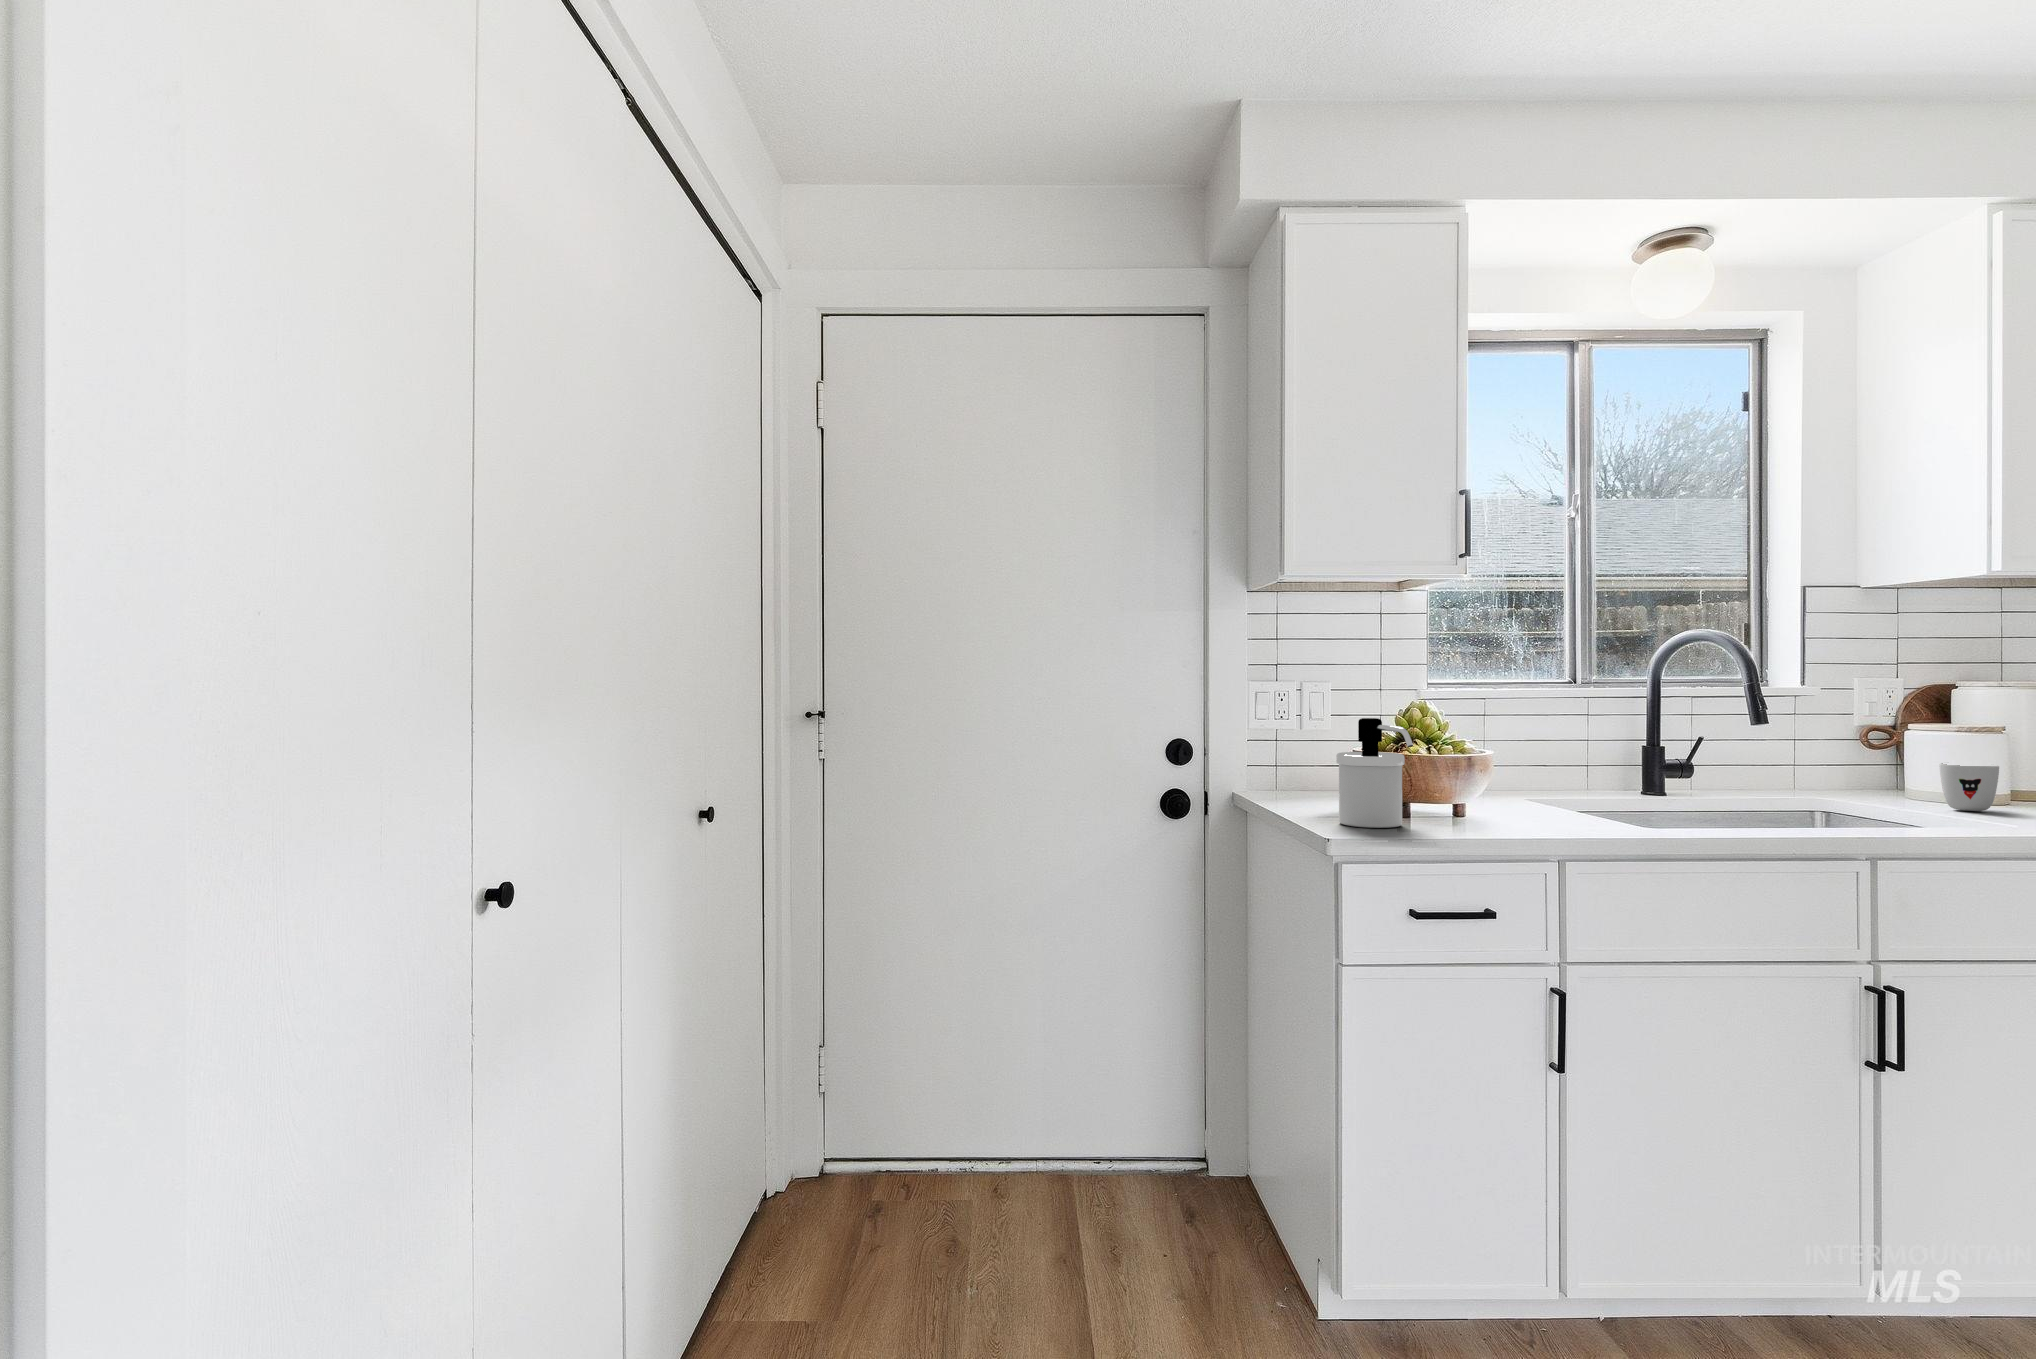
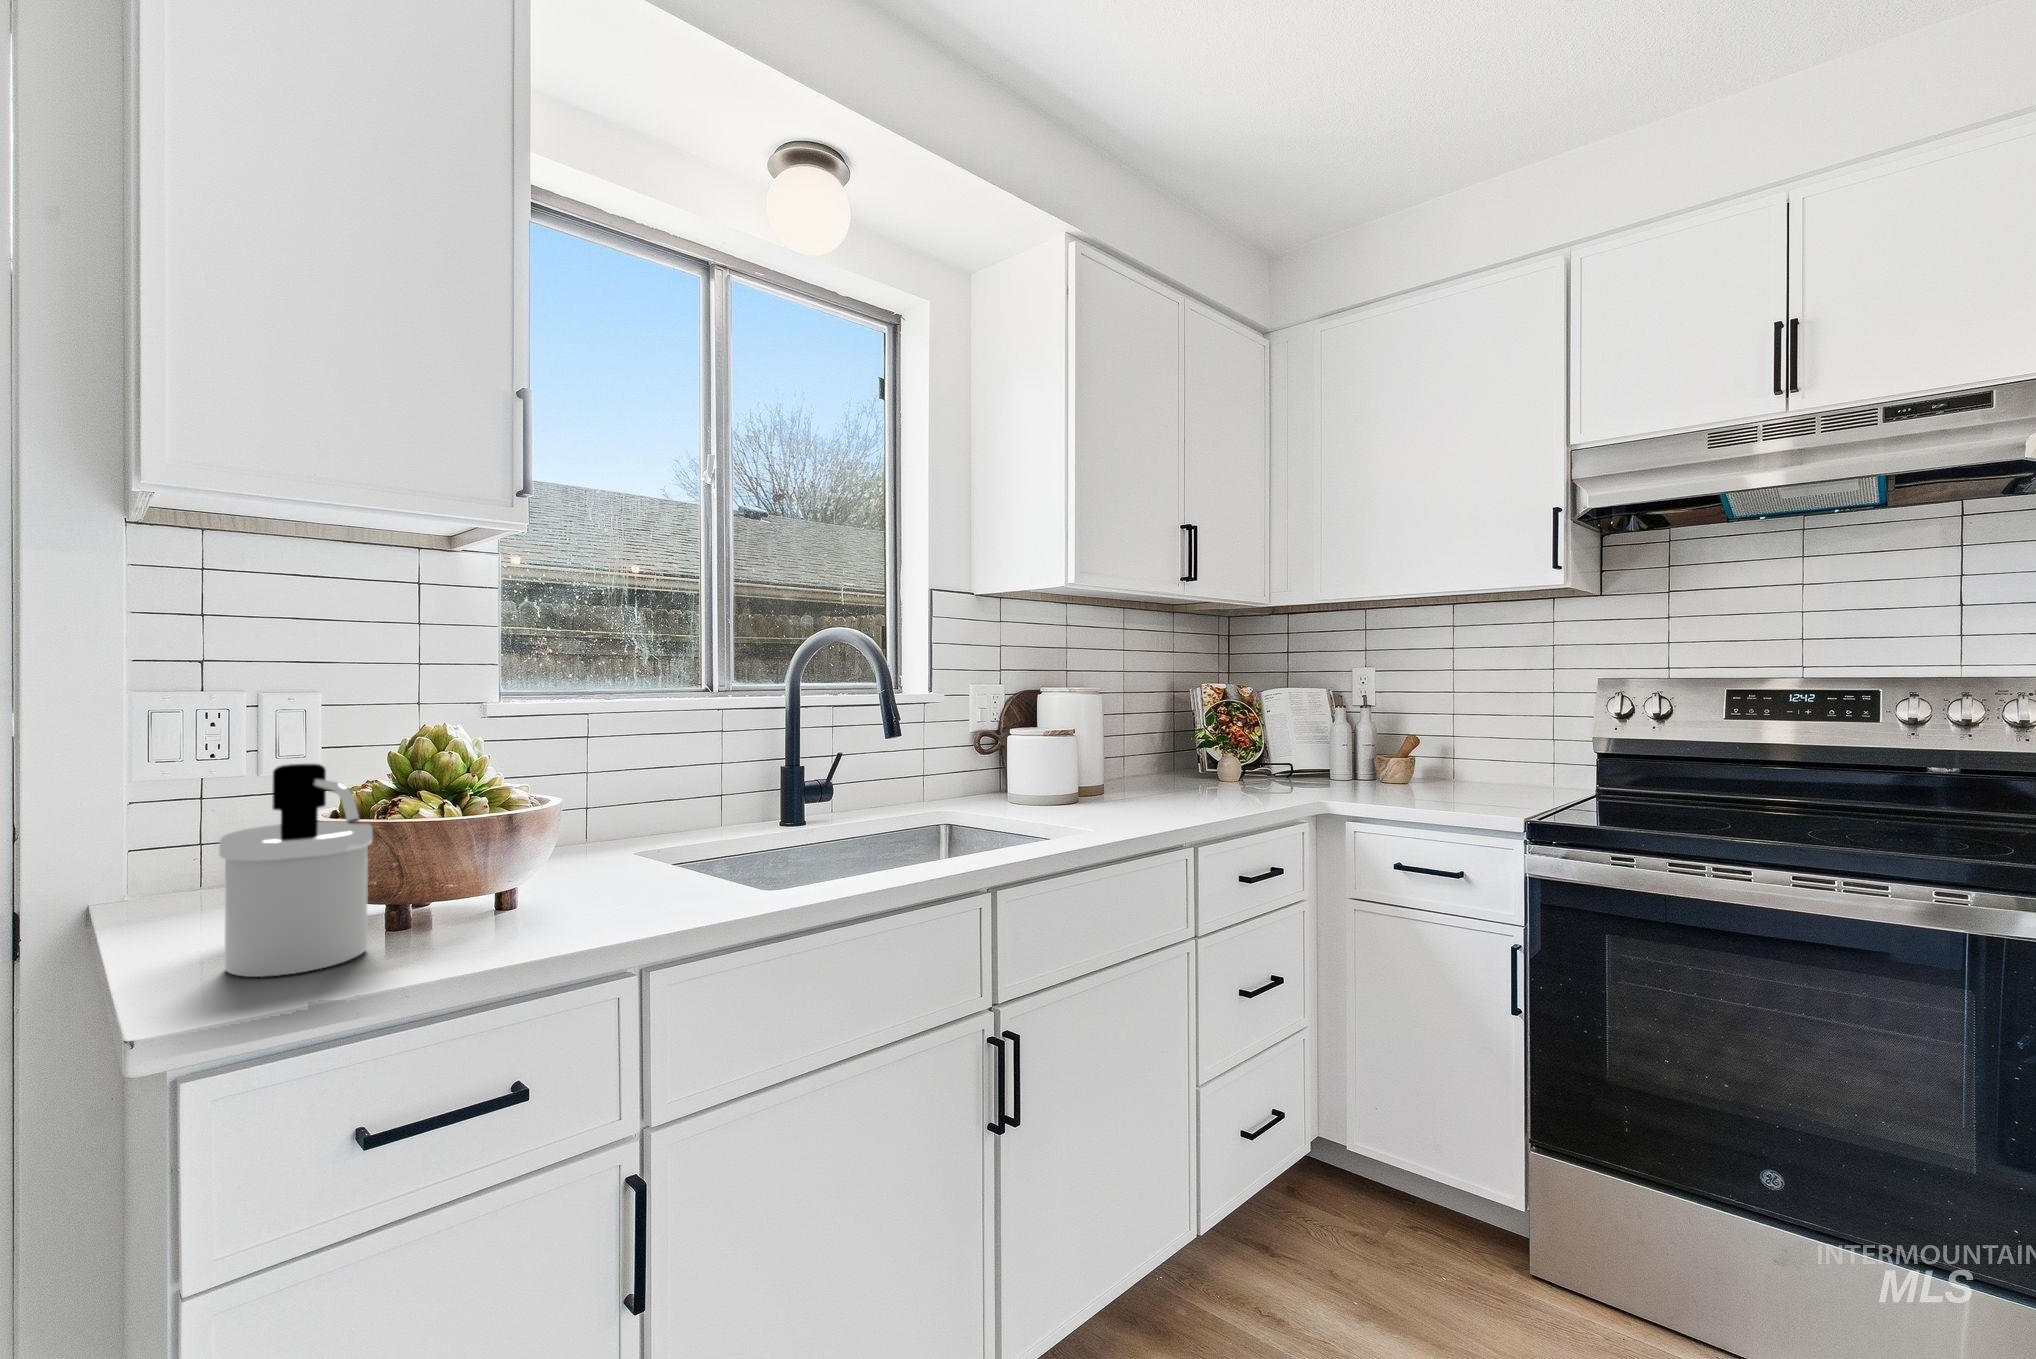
mug: present [1939,763,1999,811] -> none [1032,762,1073,808]

